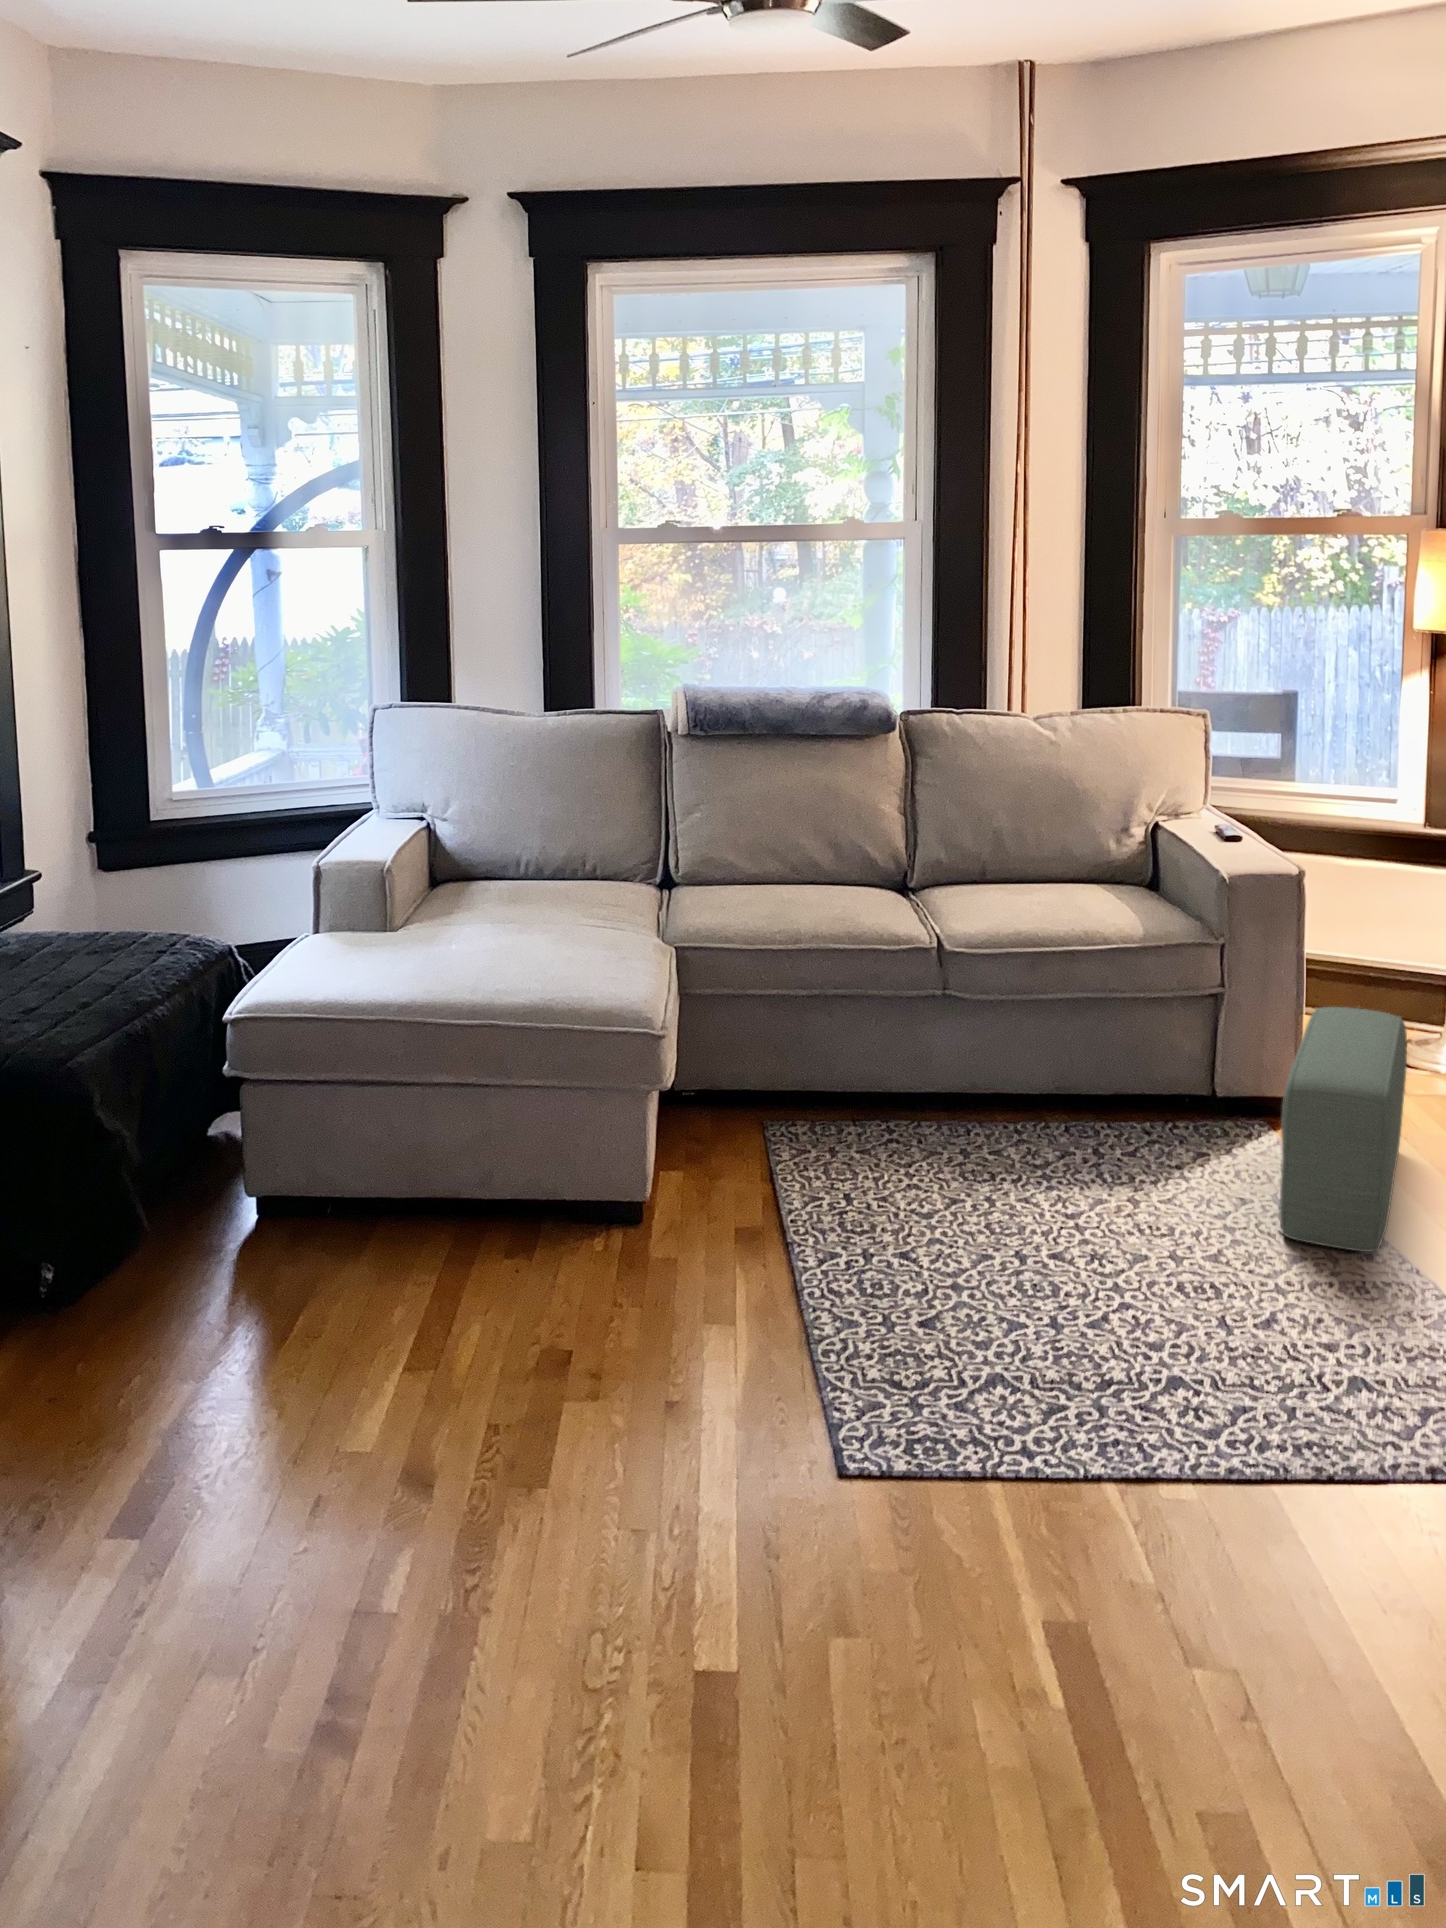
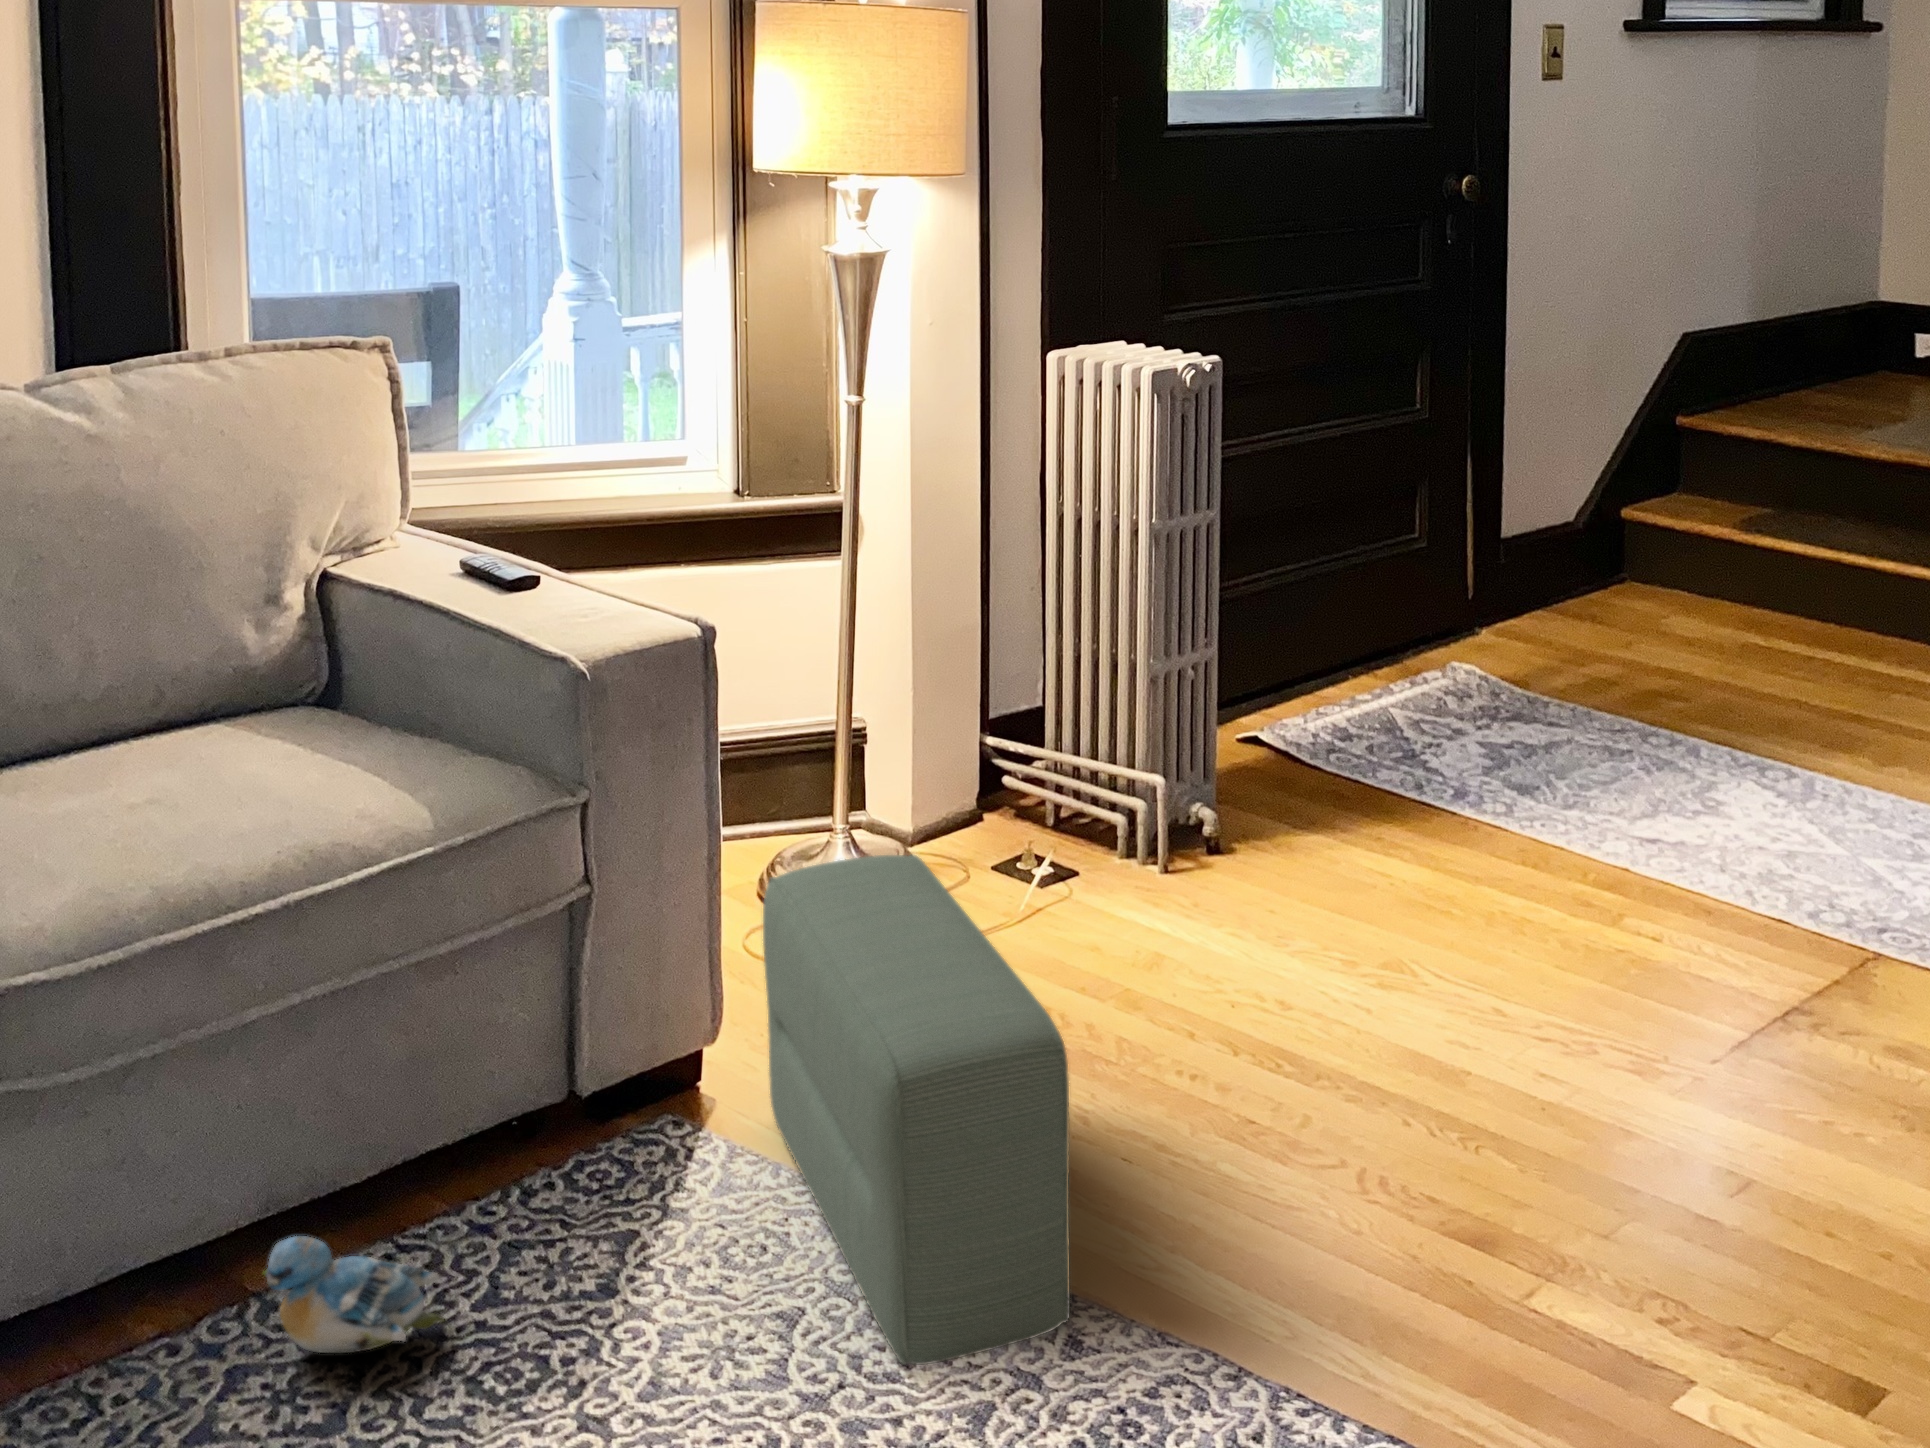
plush toy: none [1037,1092,1109,1152] -> present [263,1236,445,1353]

